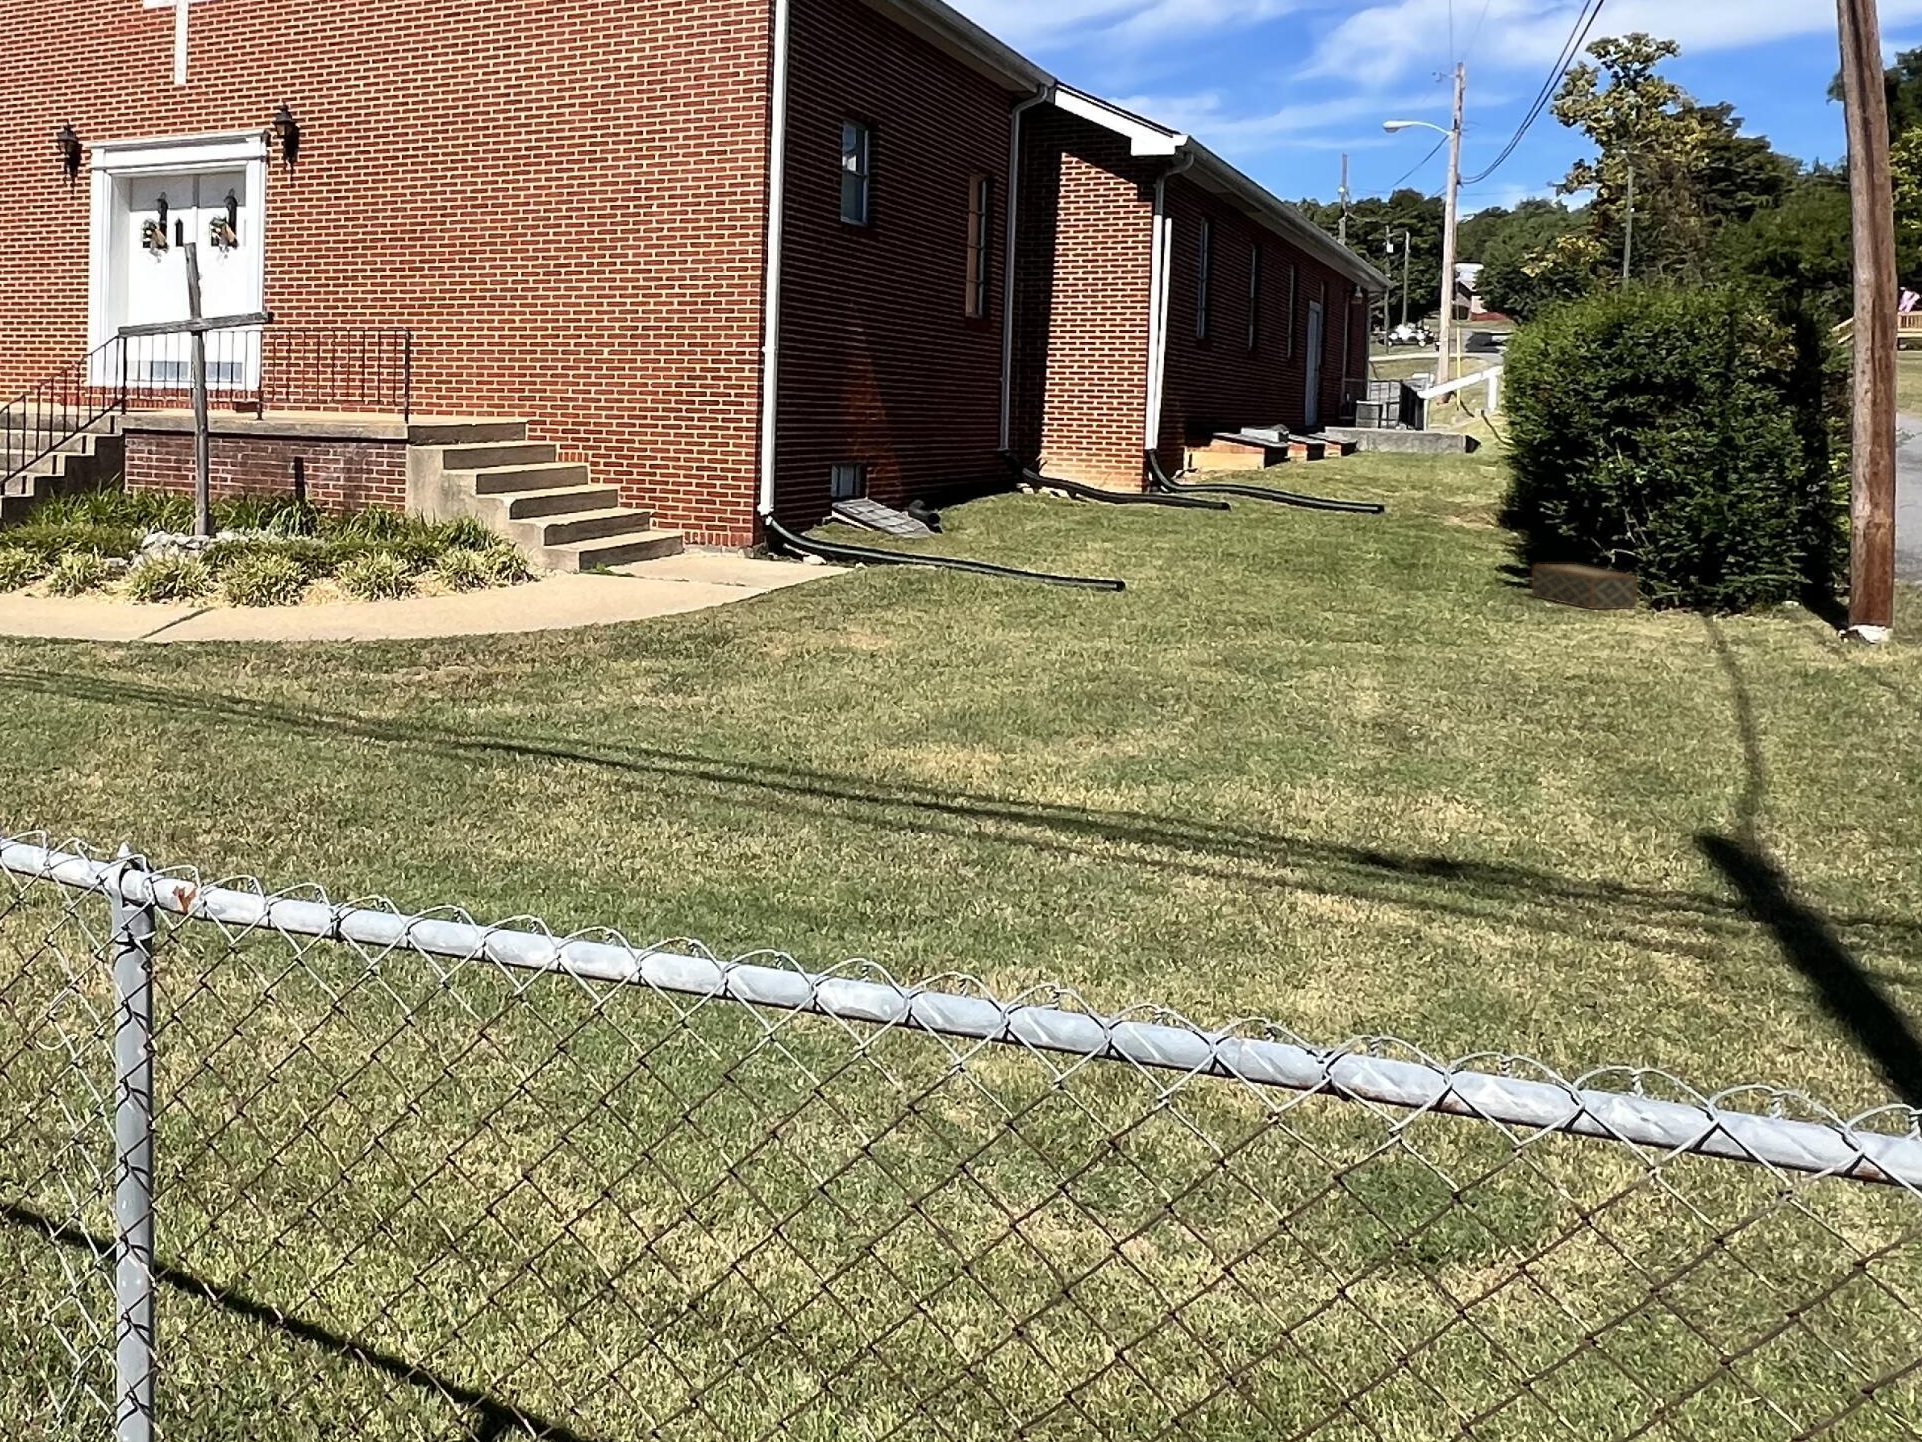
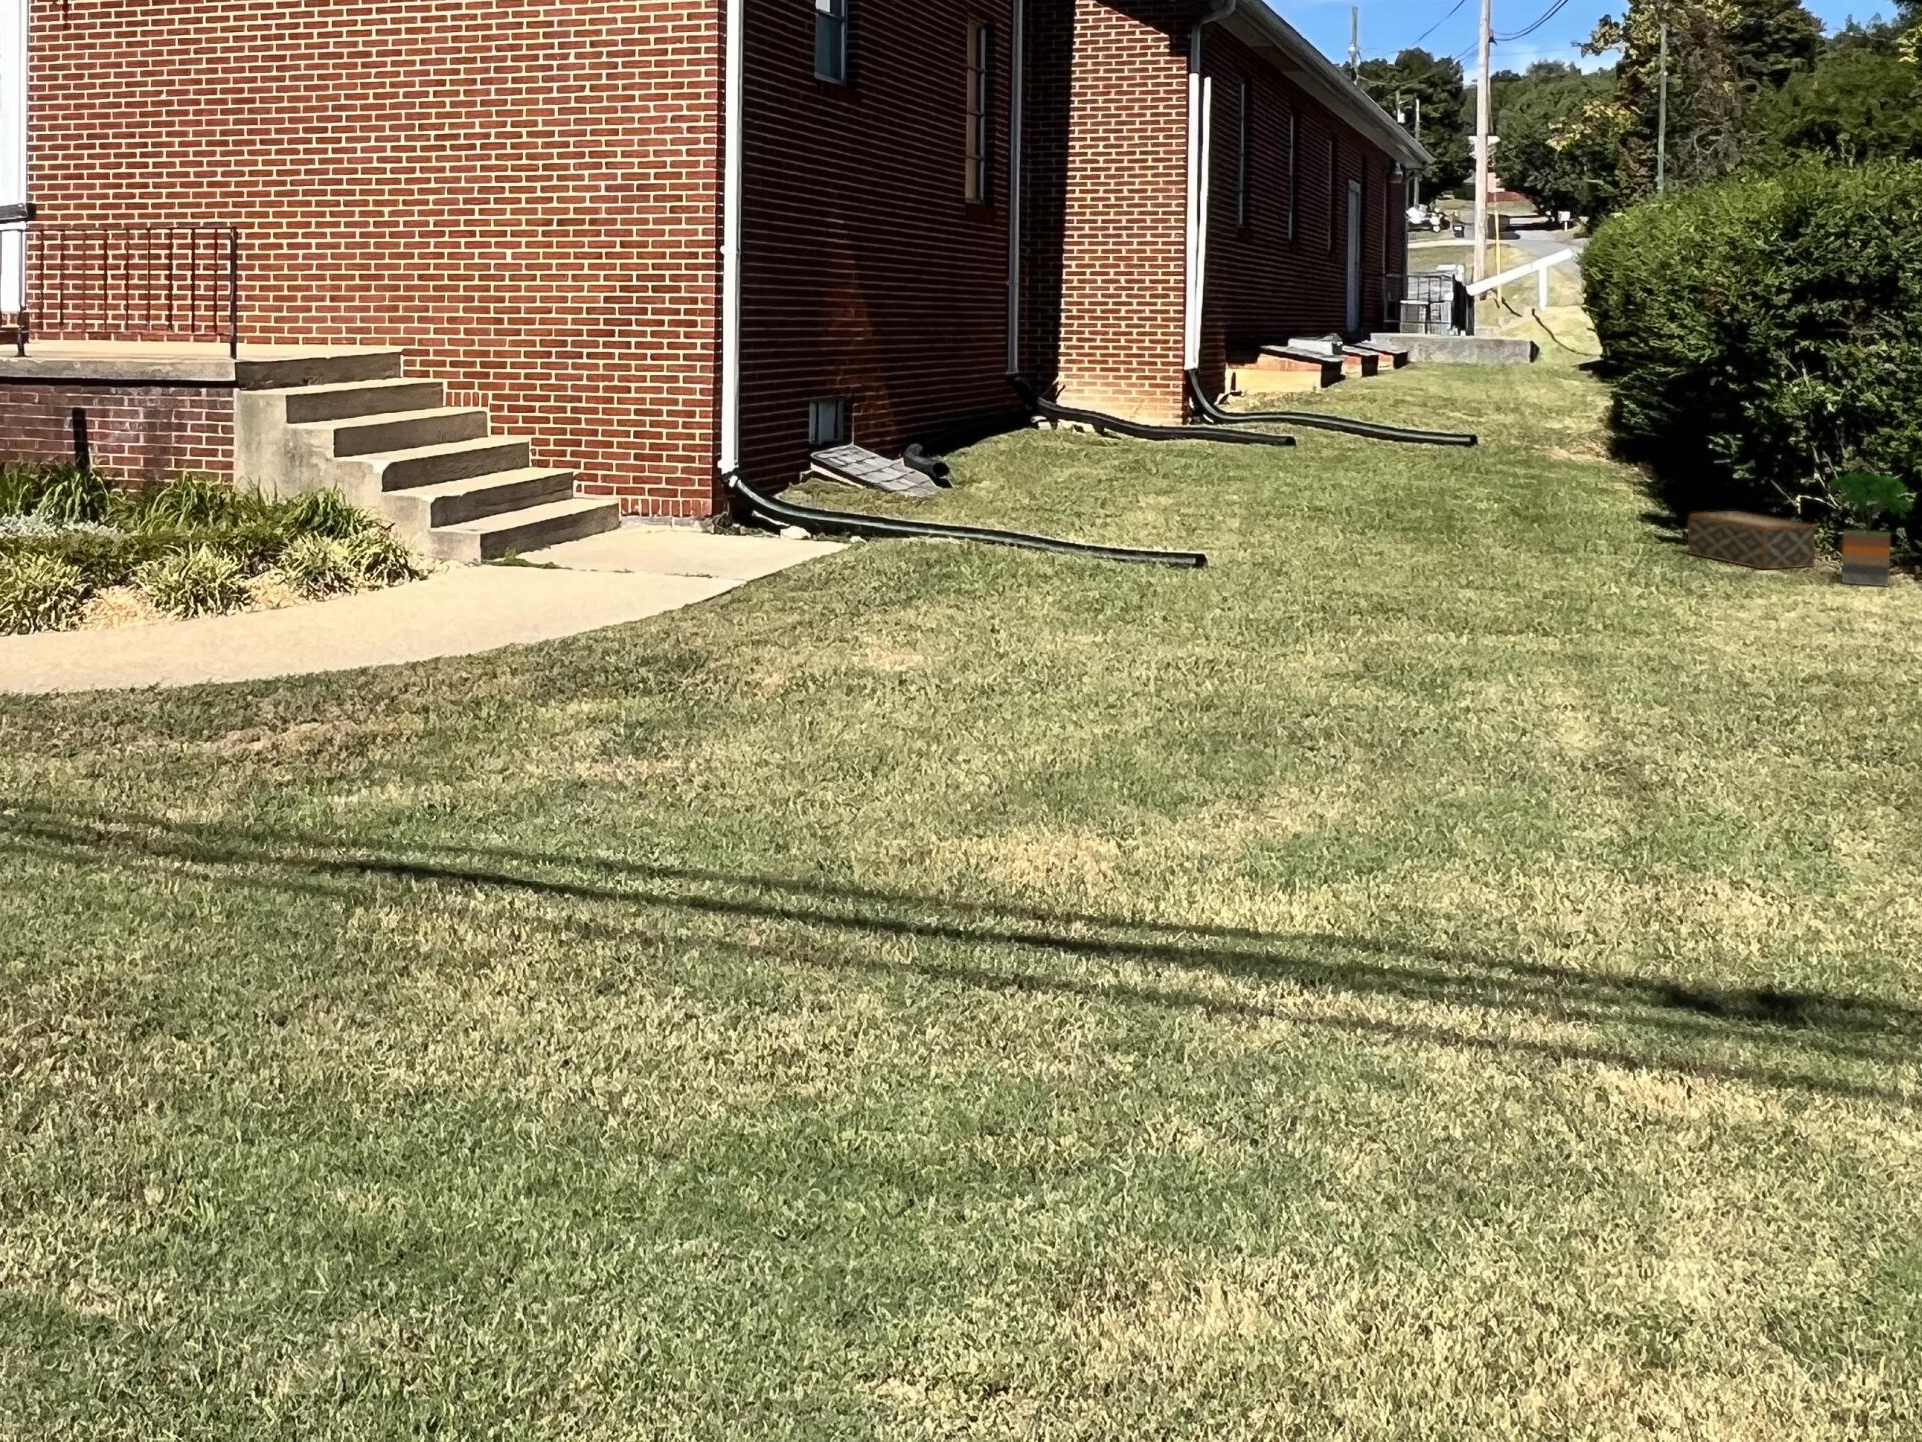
potted tree: none [1644,533,1718,624] -> present [1830,472,1911,586]

